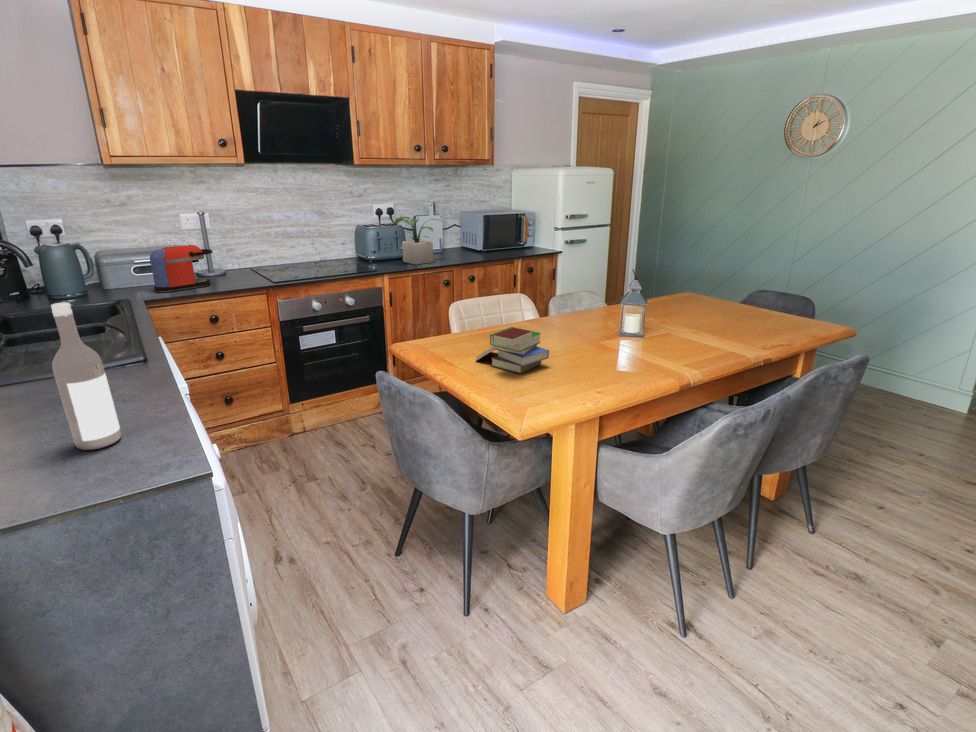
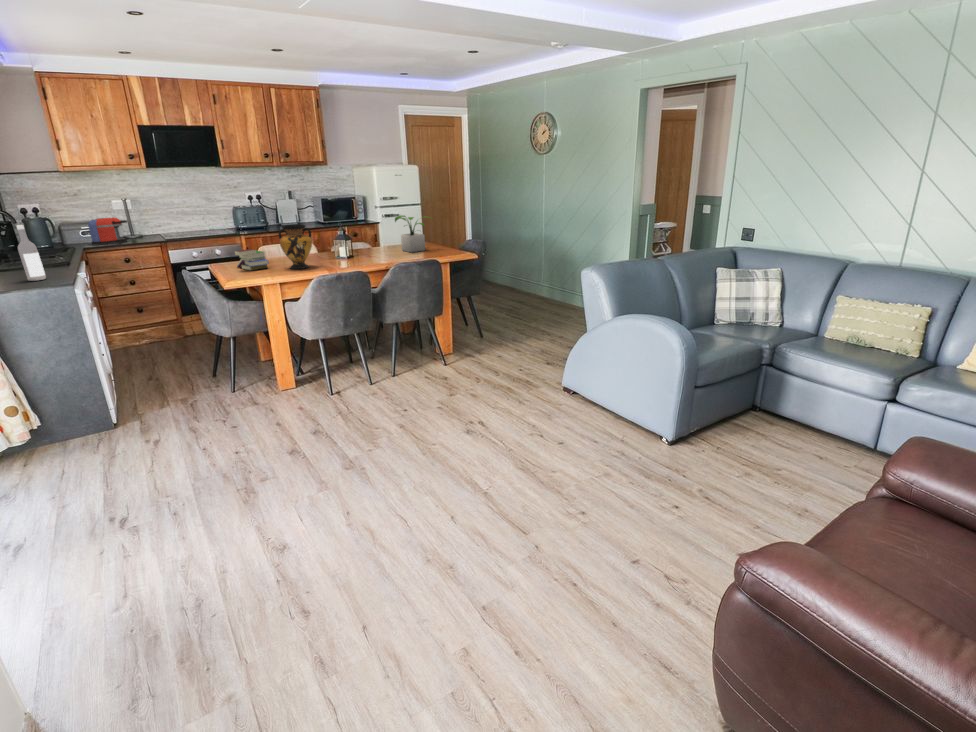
potted plant: present [395,217,442,265] -> present [395,215,430,252]
vase: none [576,279,641,370] -> present [279,225,312,269]

